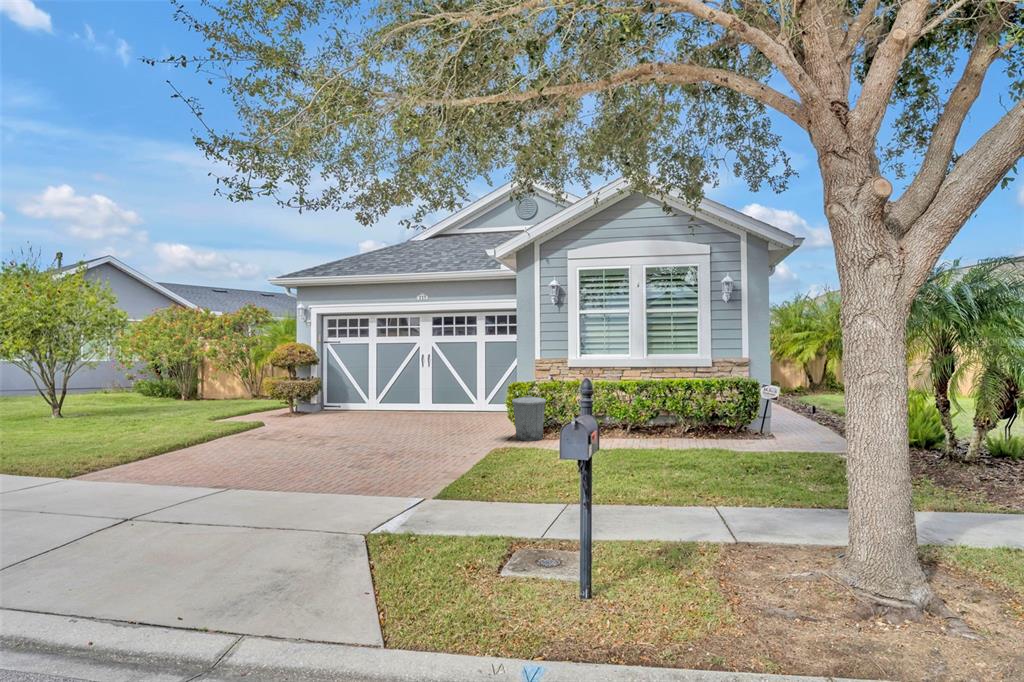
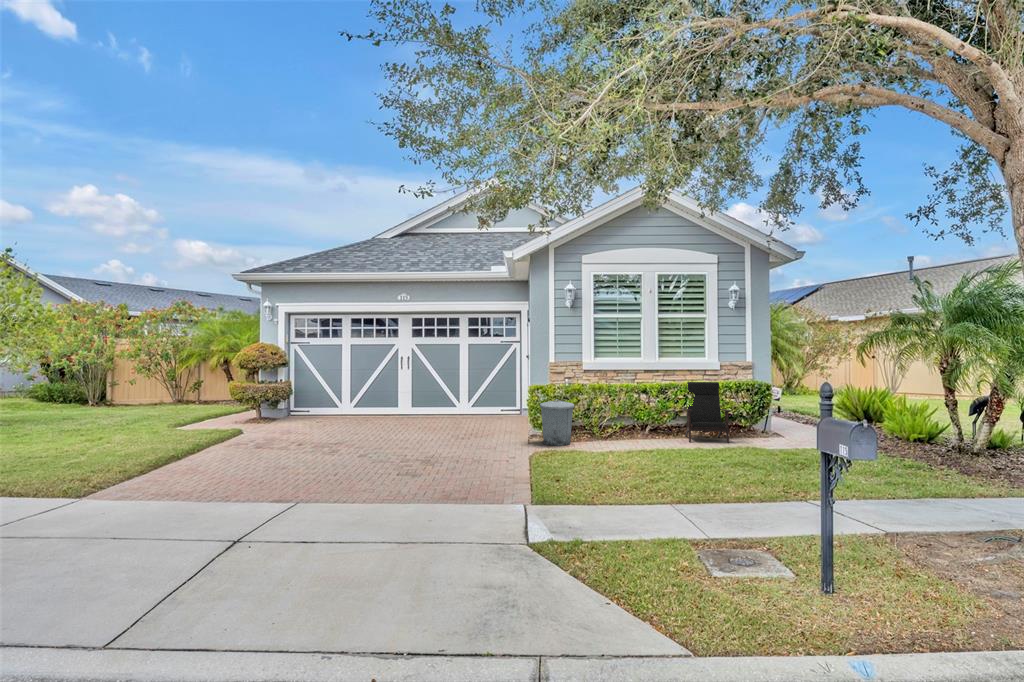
lounge chair: none [664,379,707,442] -> present [685,382,730,443]

